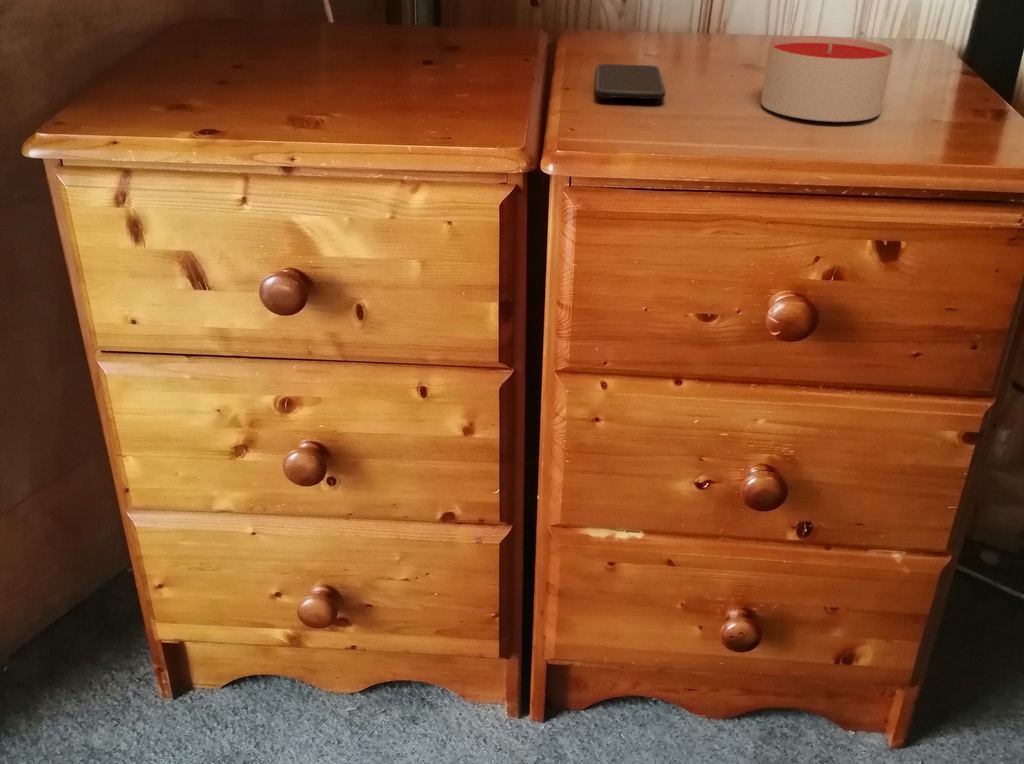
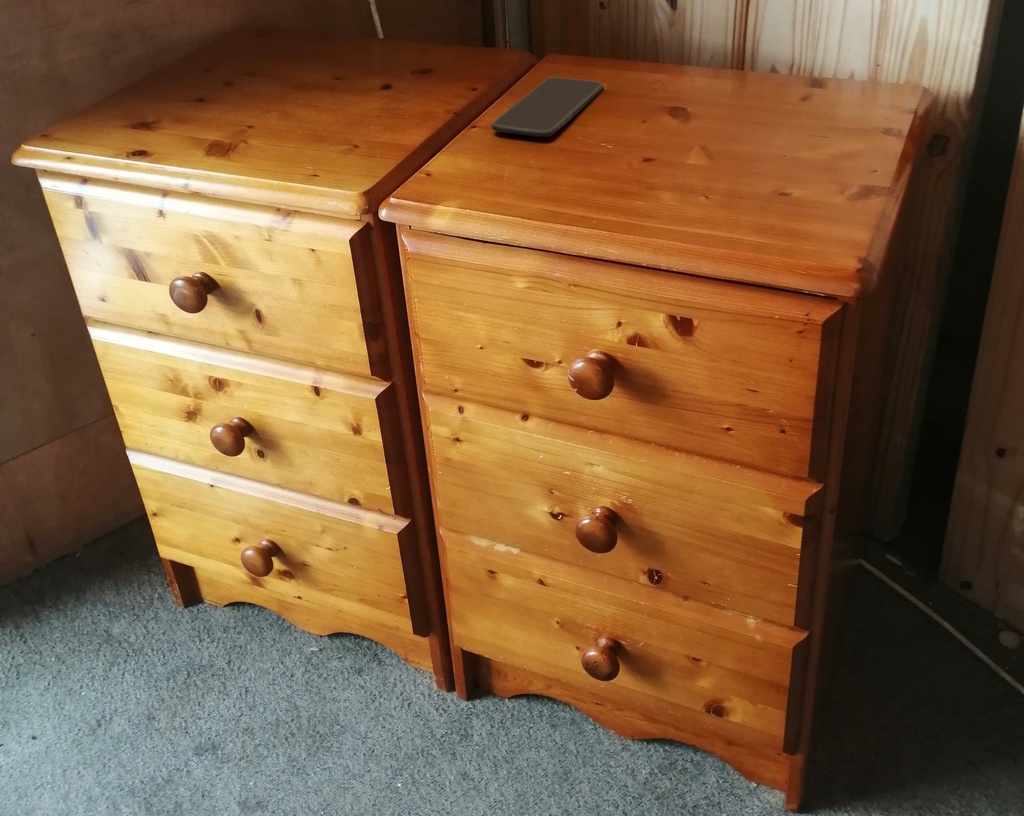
candle: present [761,36,893,122] -> none [641,75,766,182]

